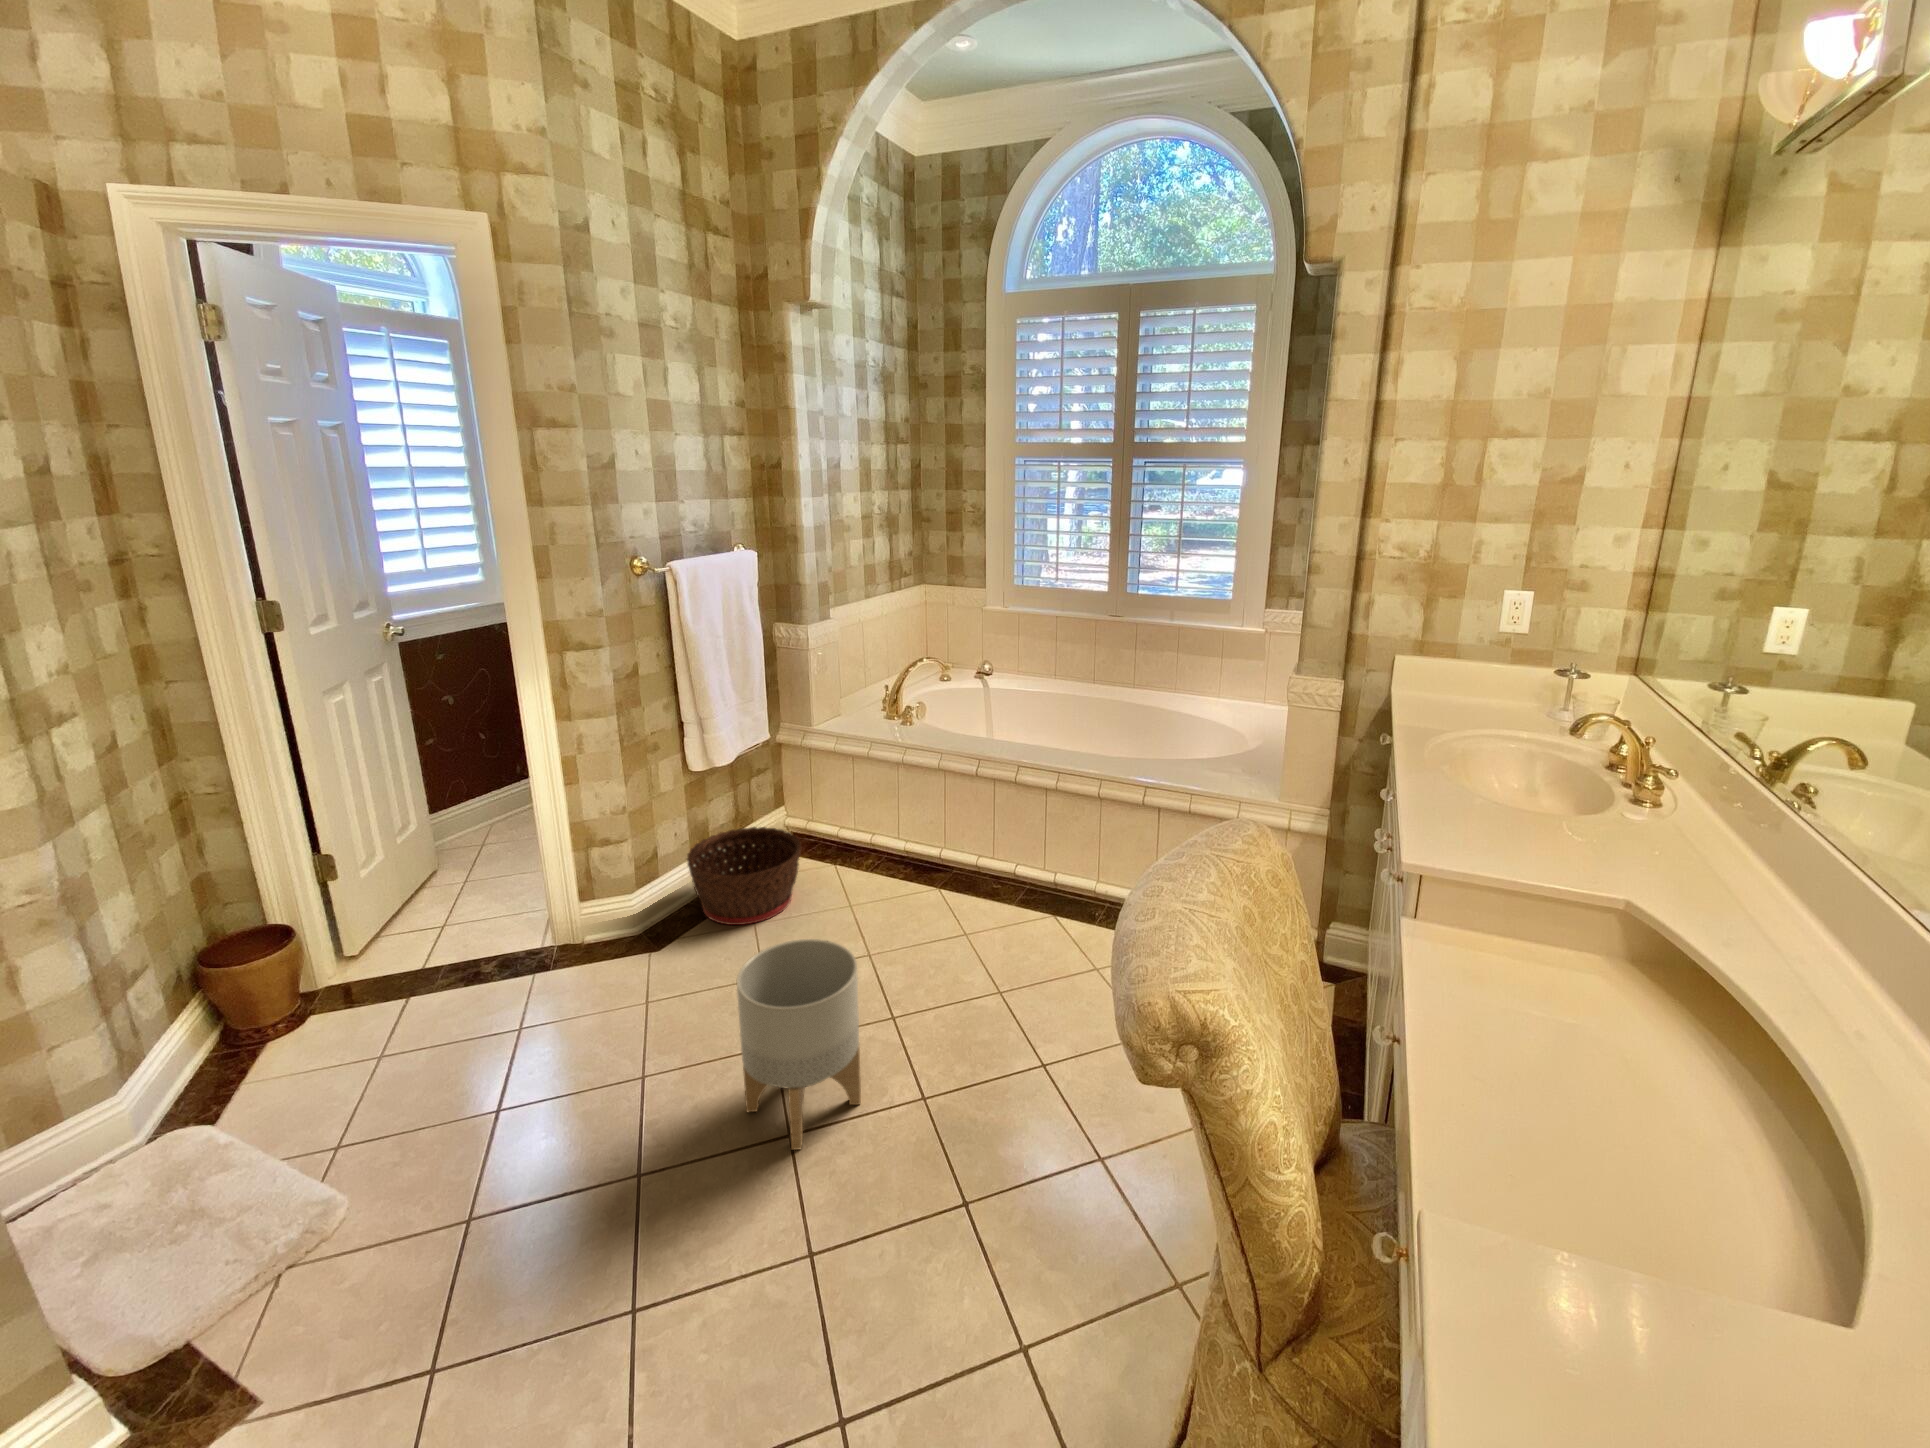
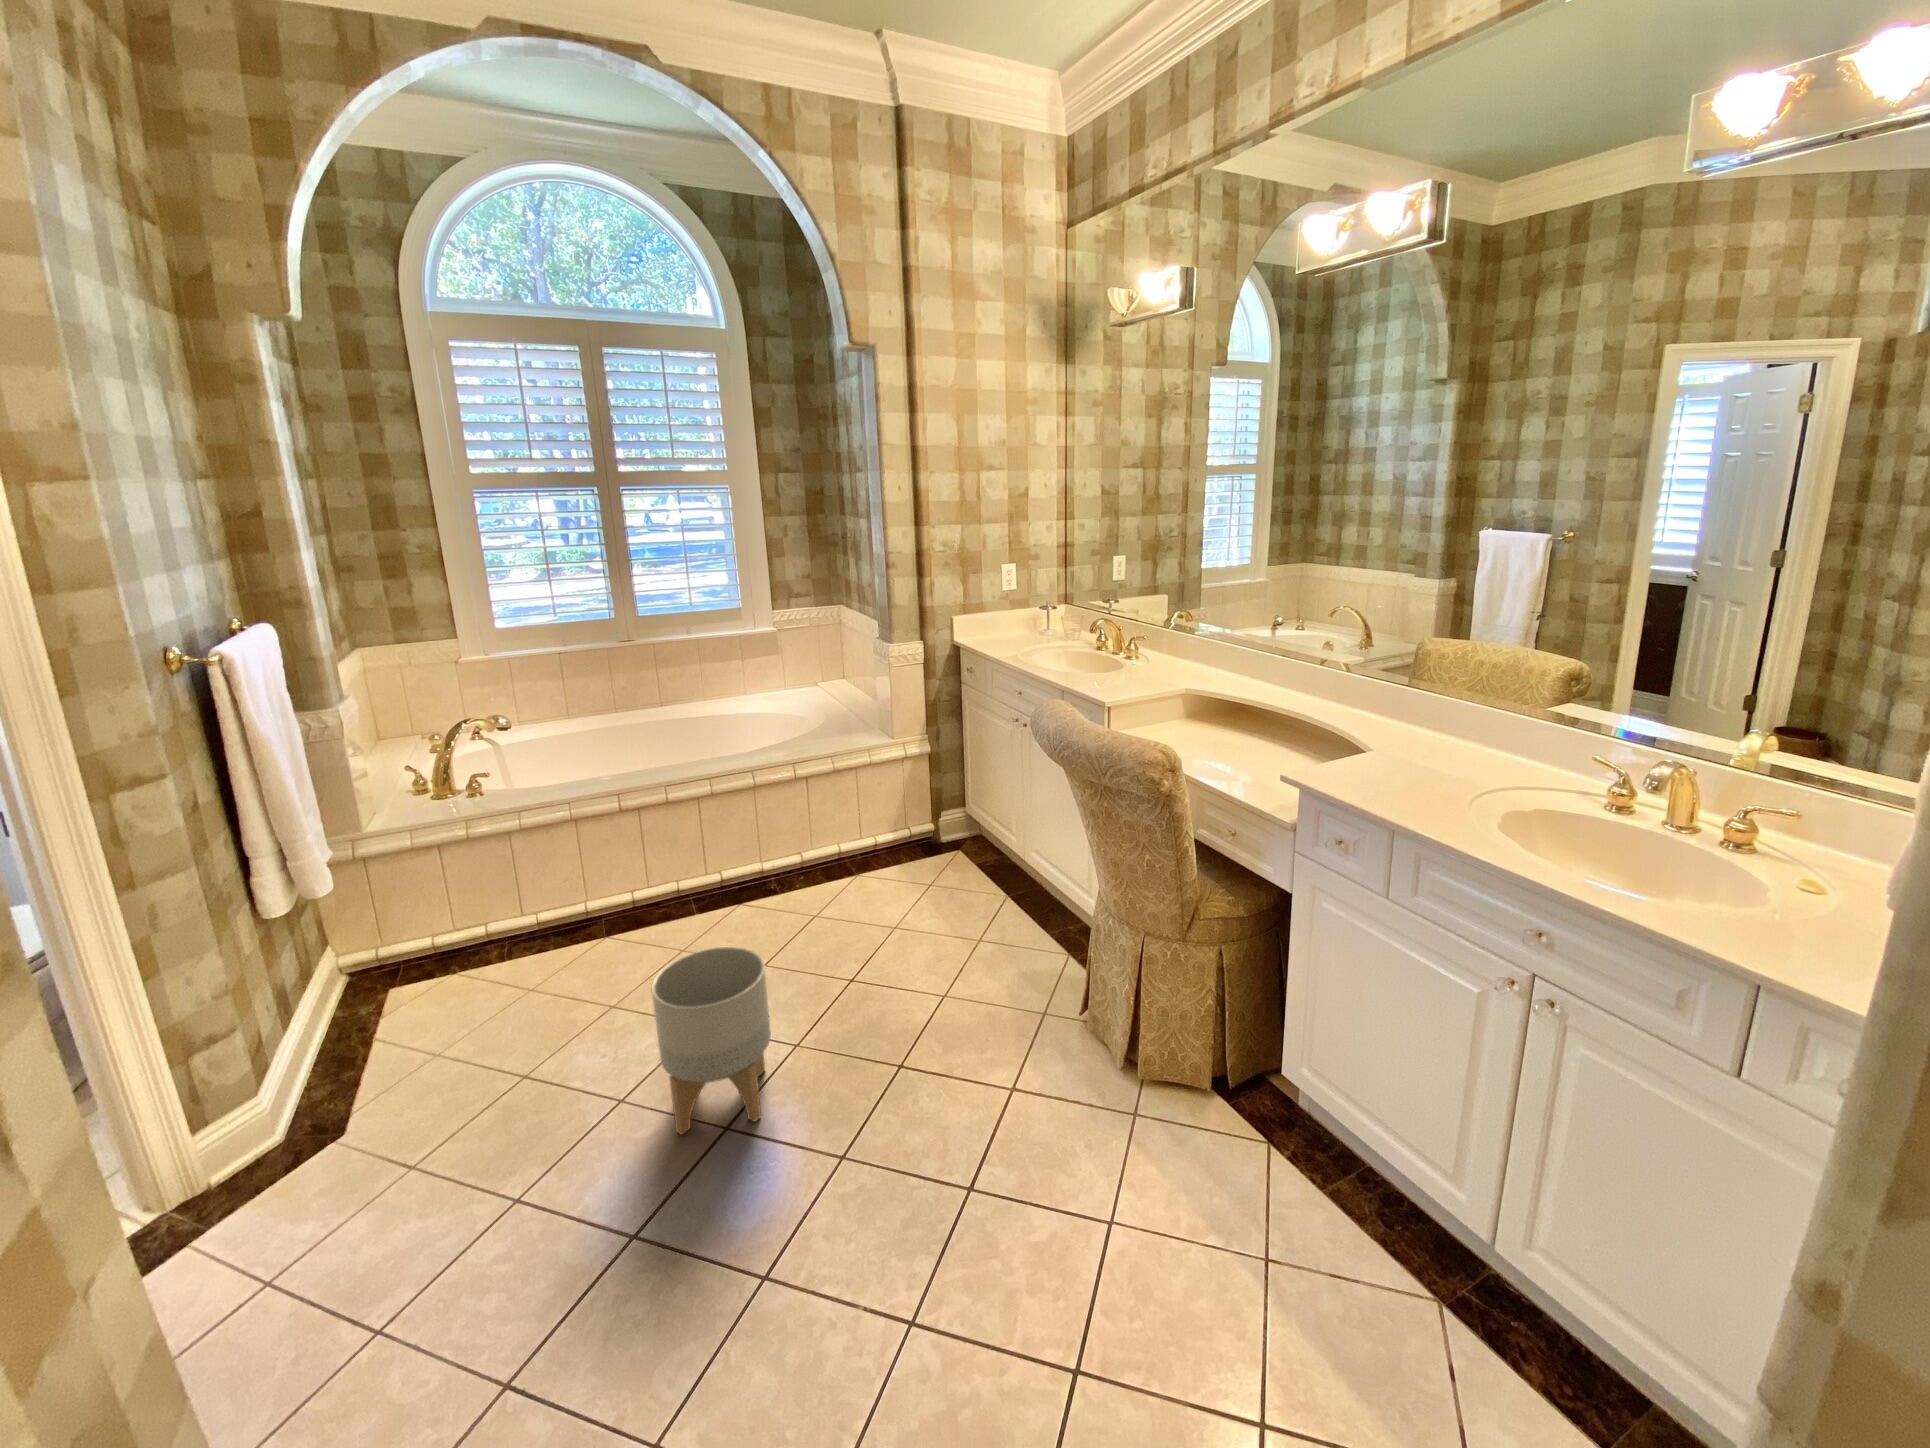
basket: present [687,827,801,925] -> none [306,948,471,1081]

